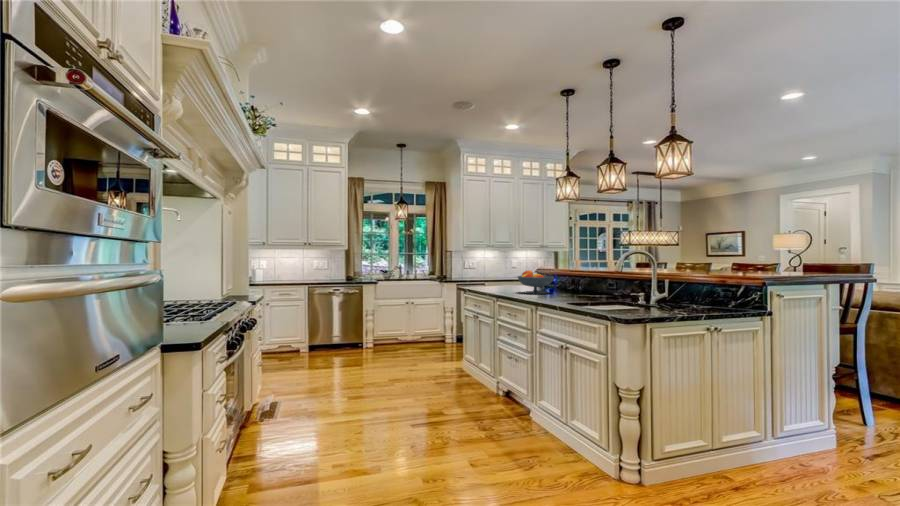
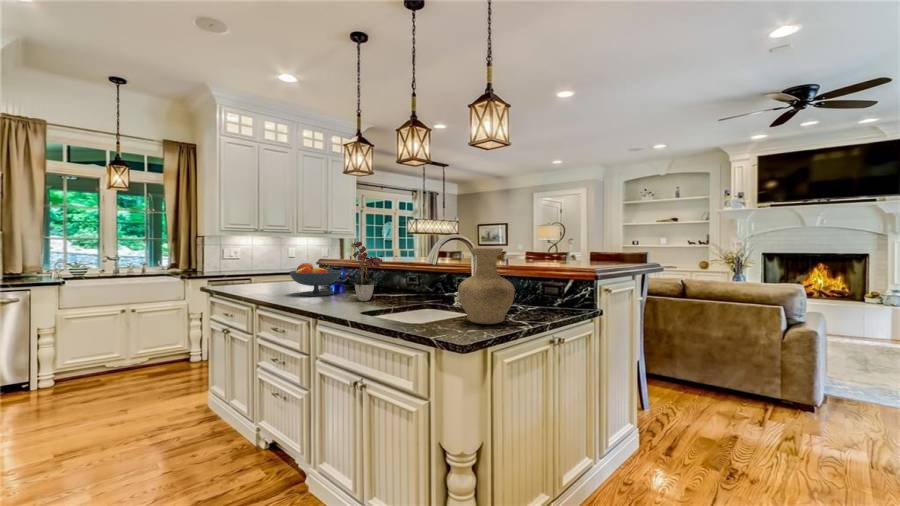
flower arrangement: none [558,253,586,298] -> present [350,242,383,301]
vase: none [633,259,677,312] -> present [458,248,515,324]

